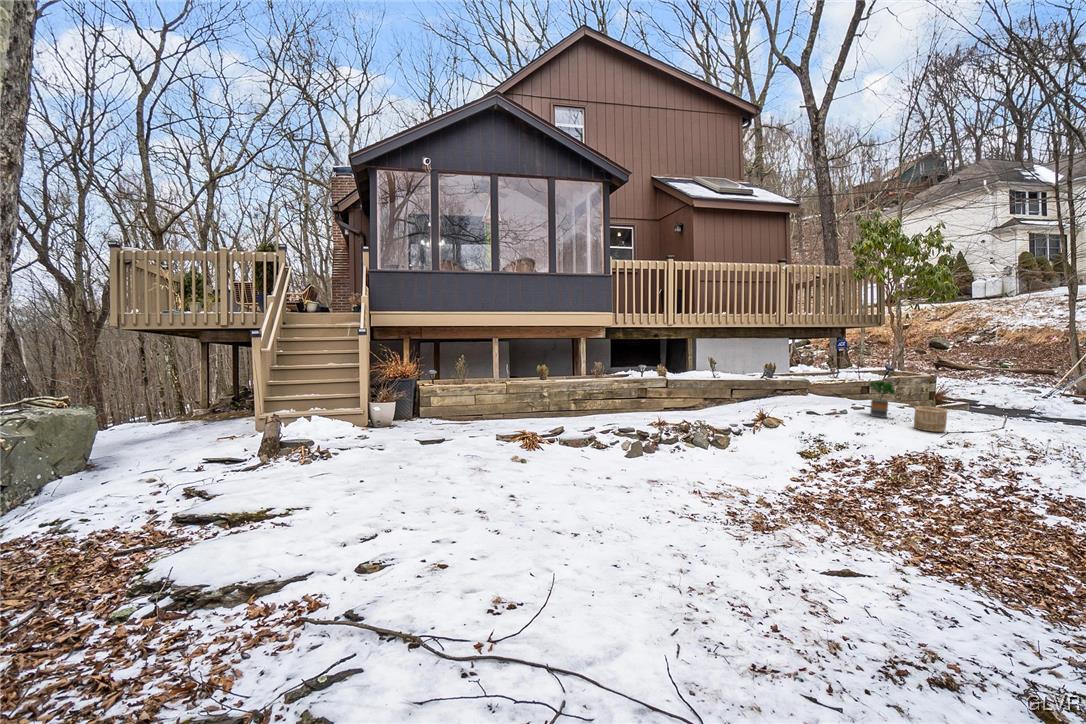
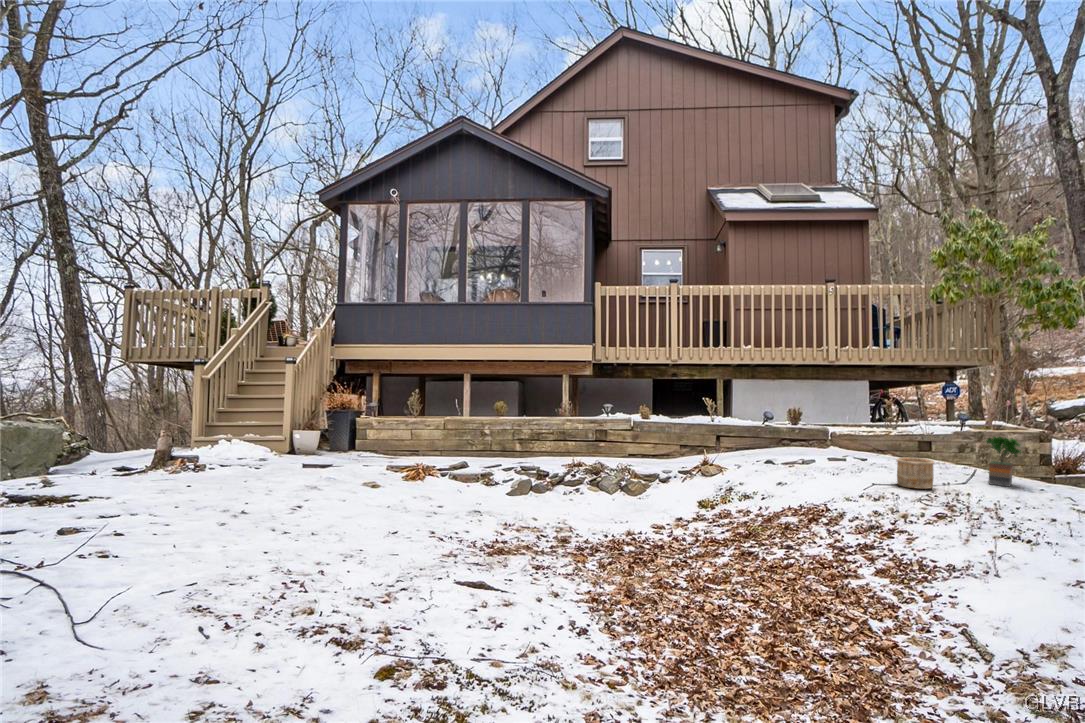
potted tree: present [869,381,895,418] -> present [986,437,1021,487]

